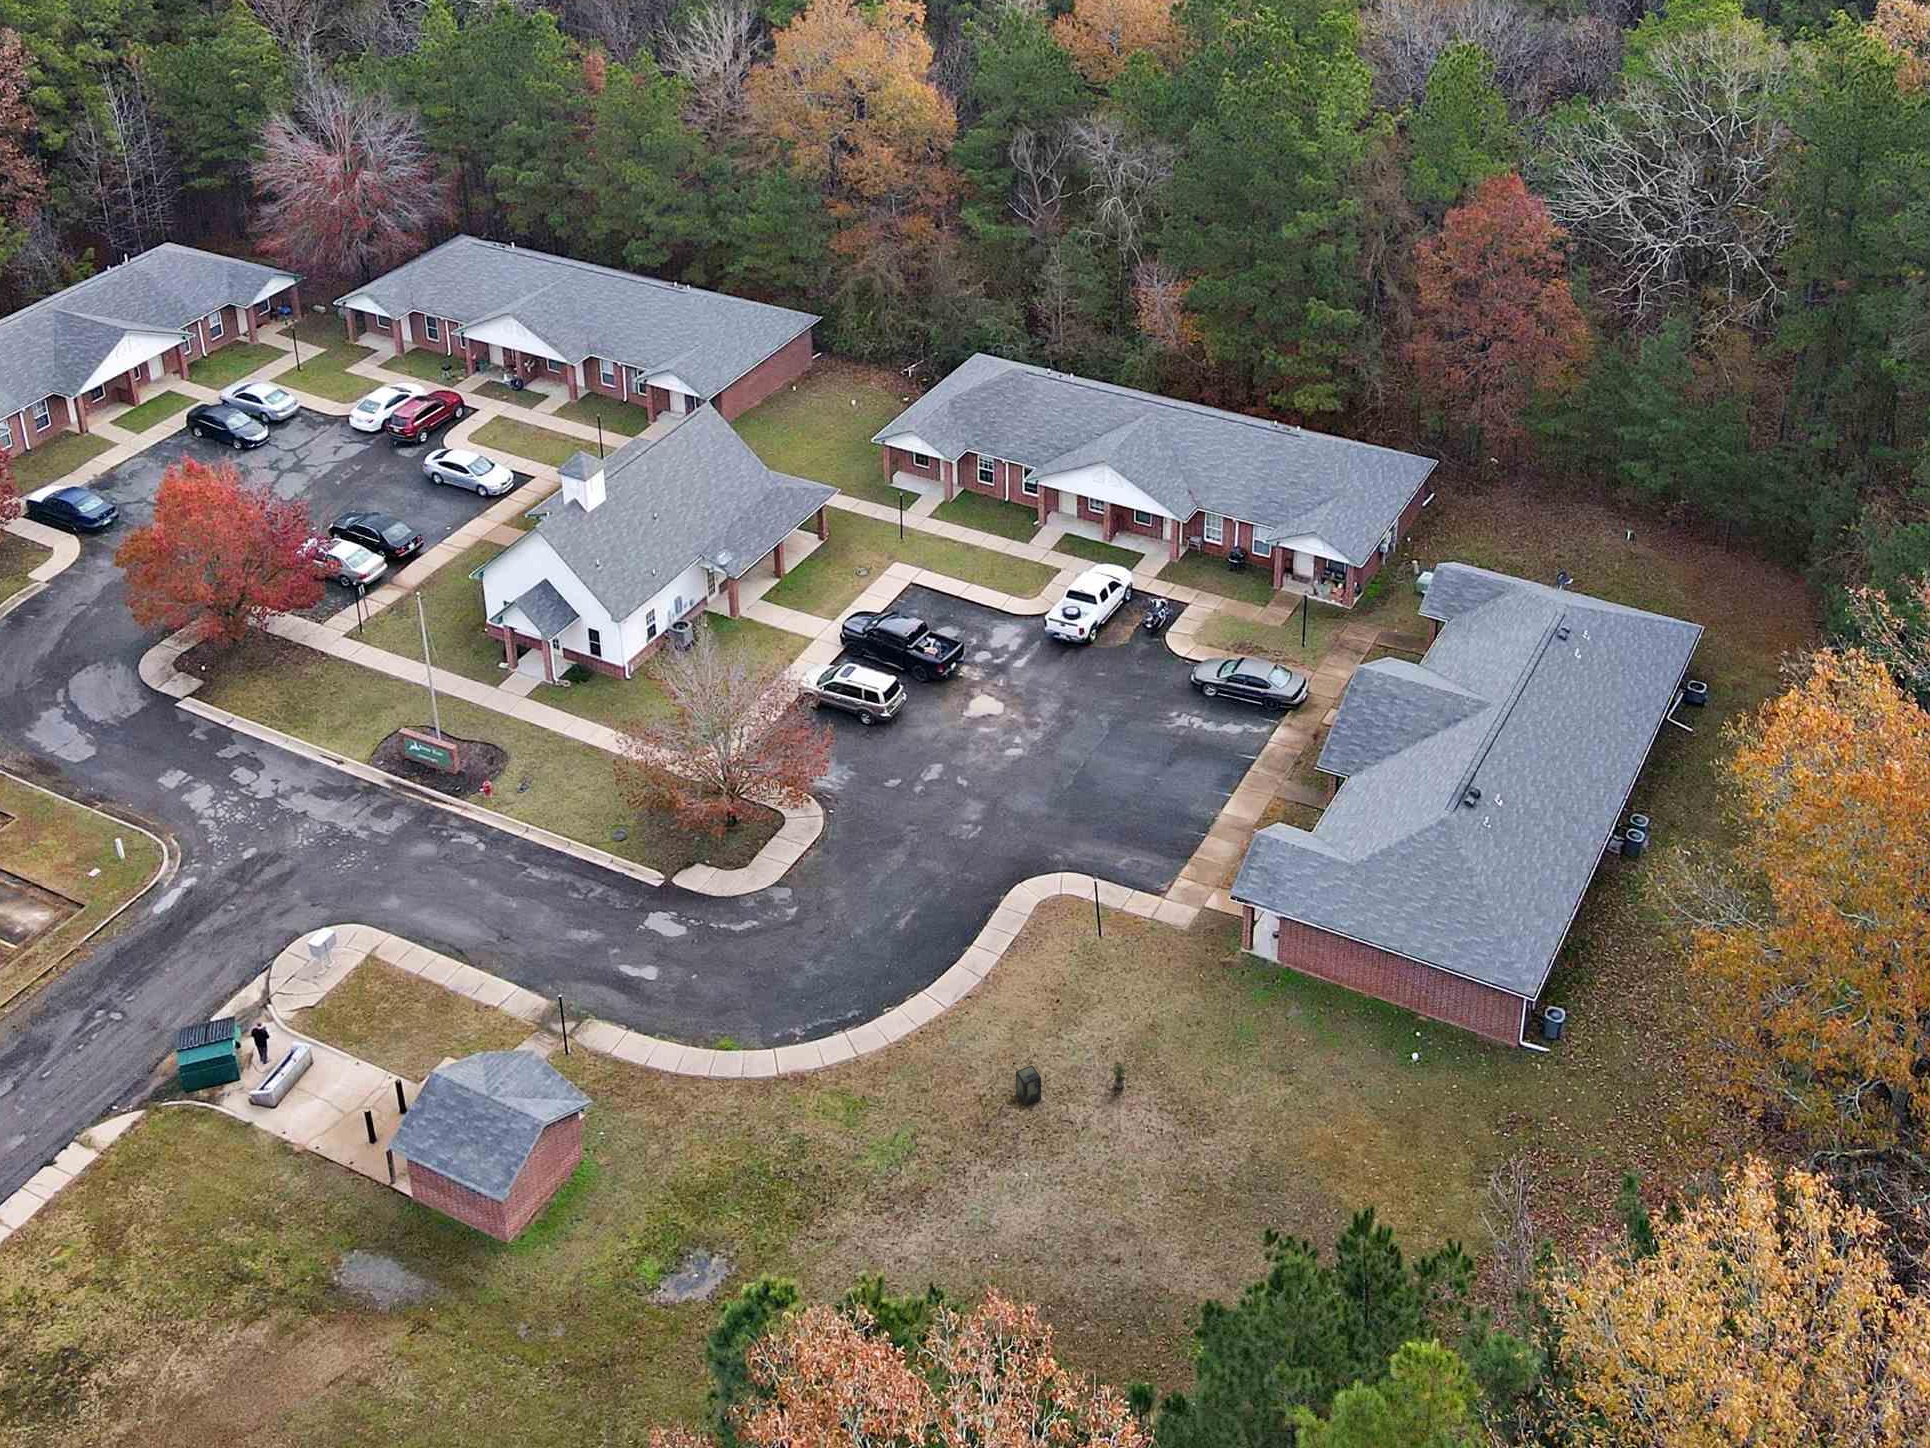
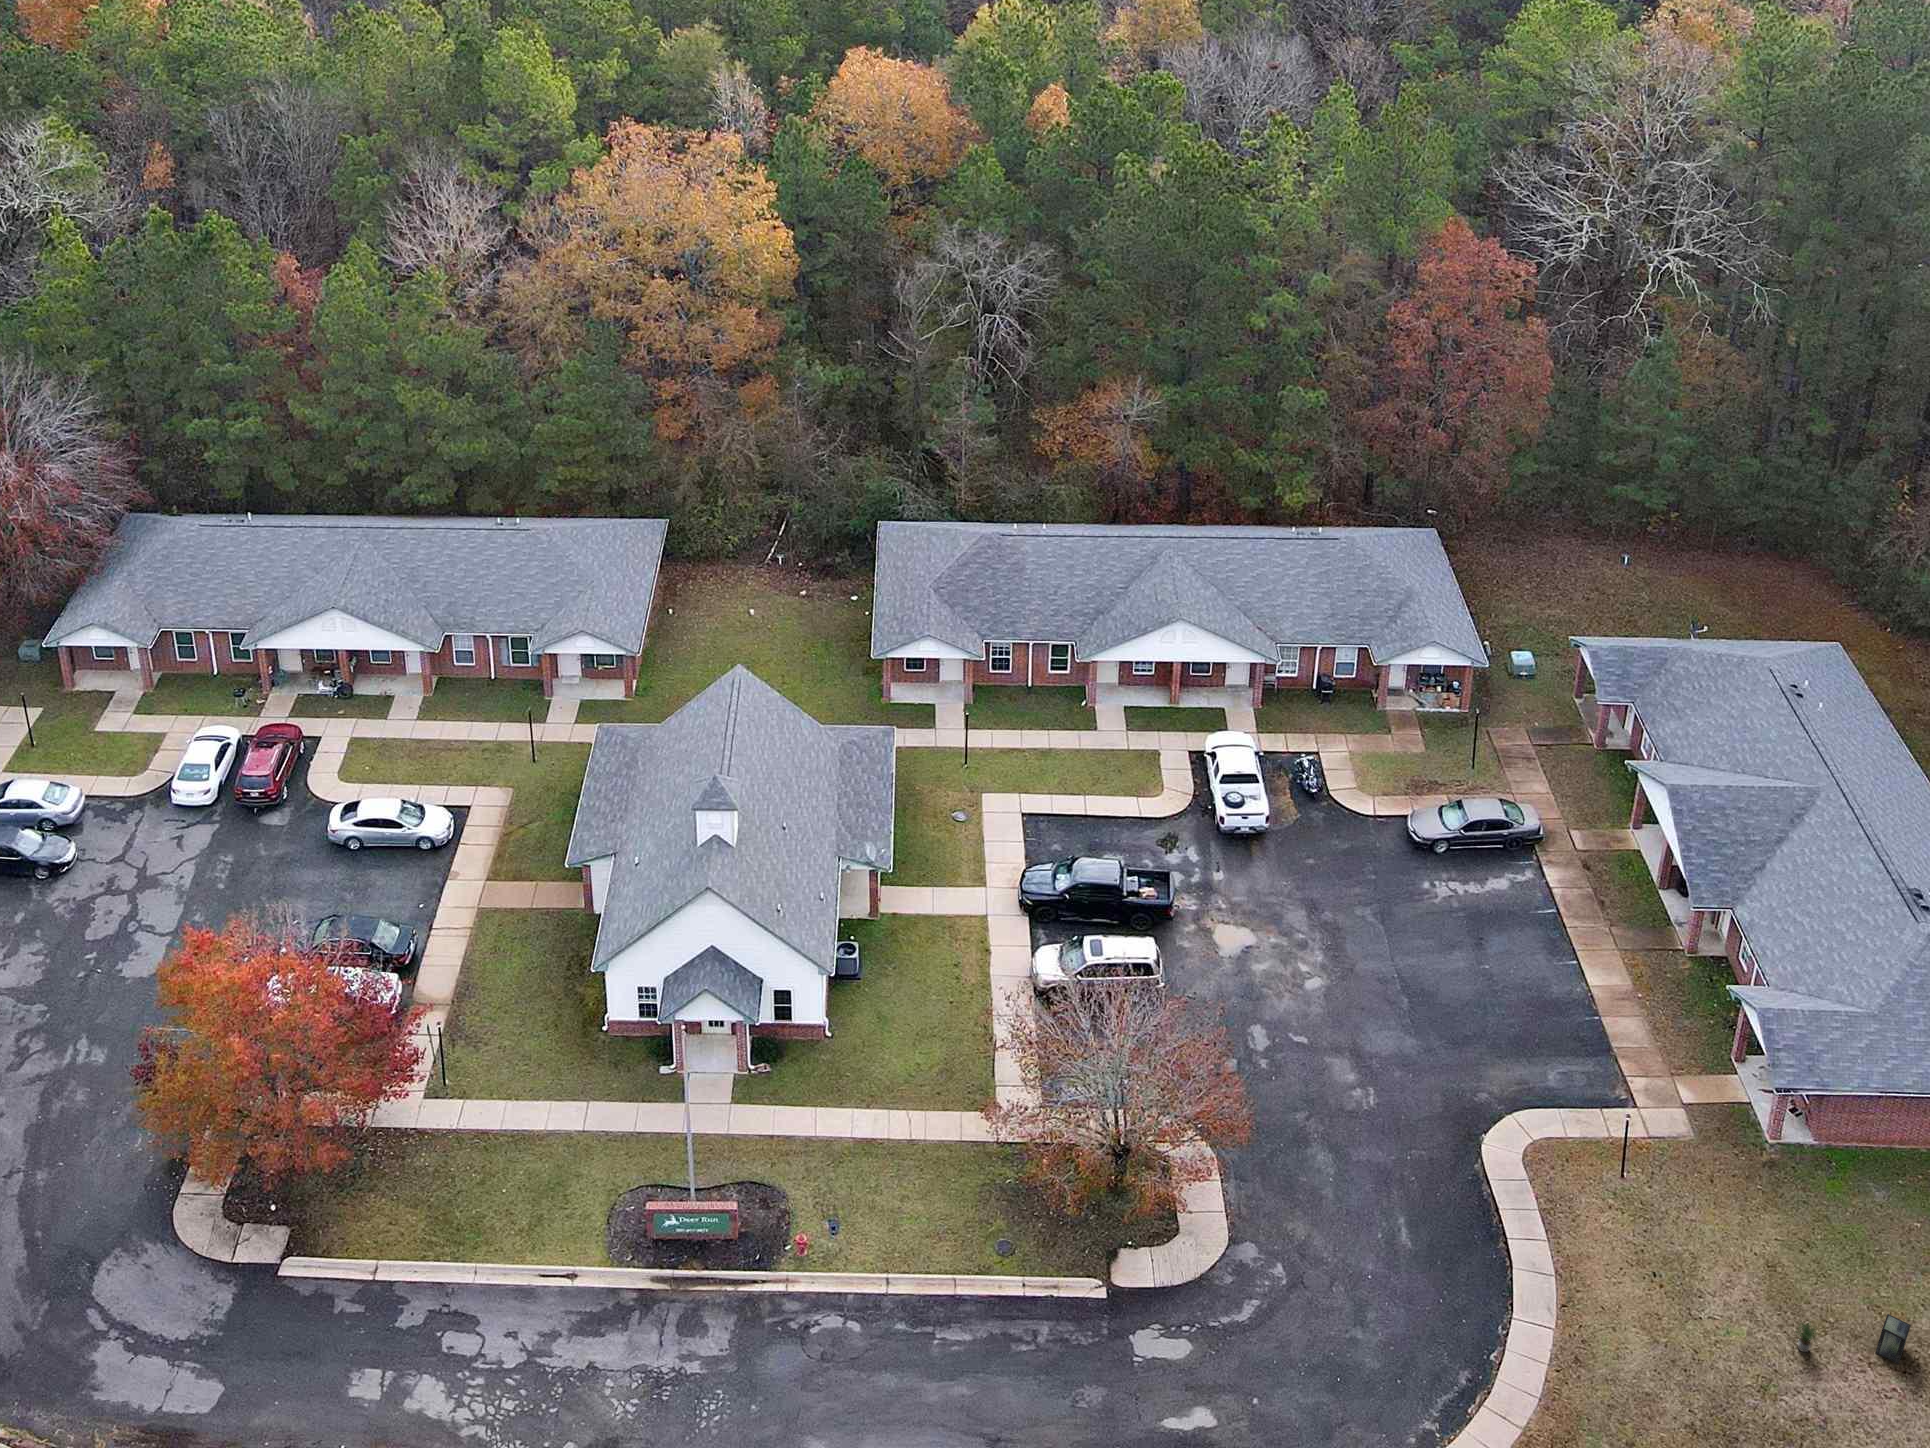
storage box: present [1016,1065,1041,1107] -> present [1875,1314,1911,1364]

